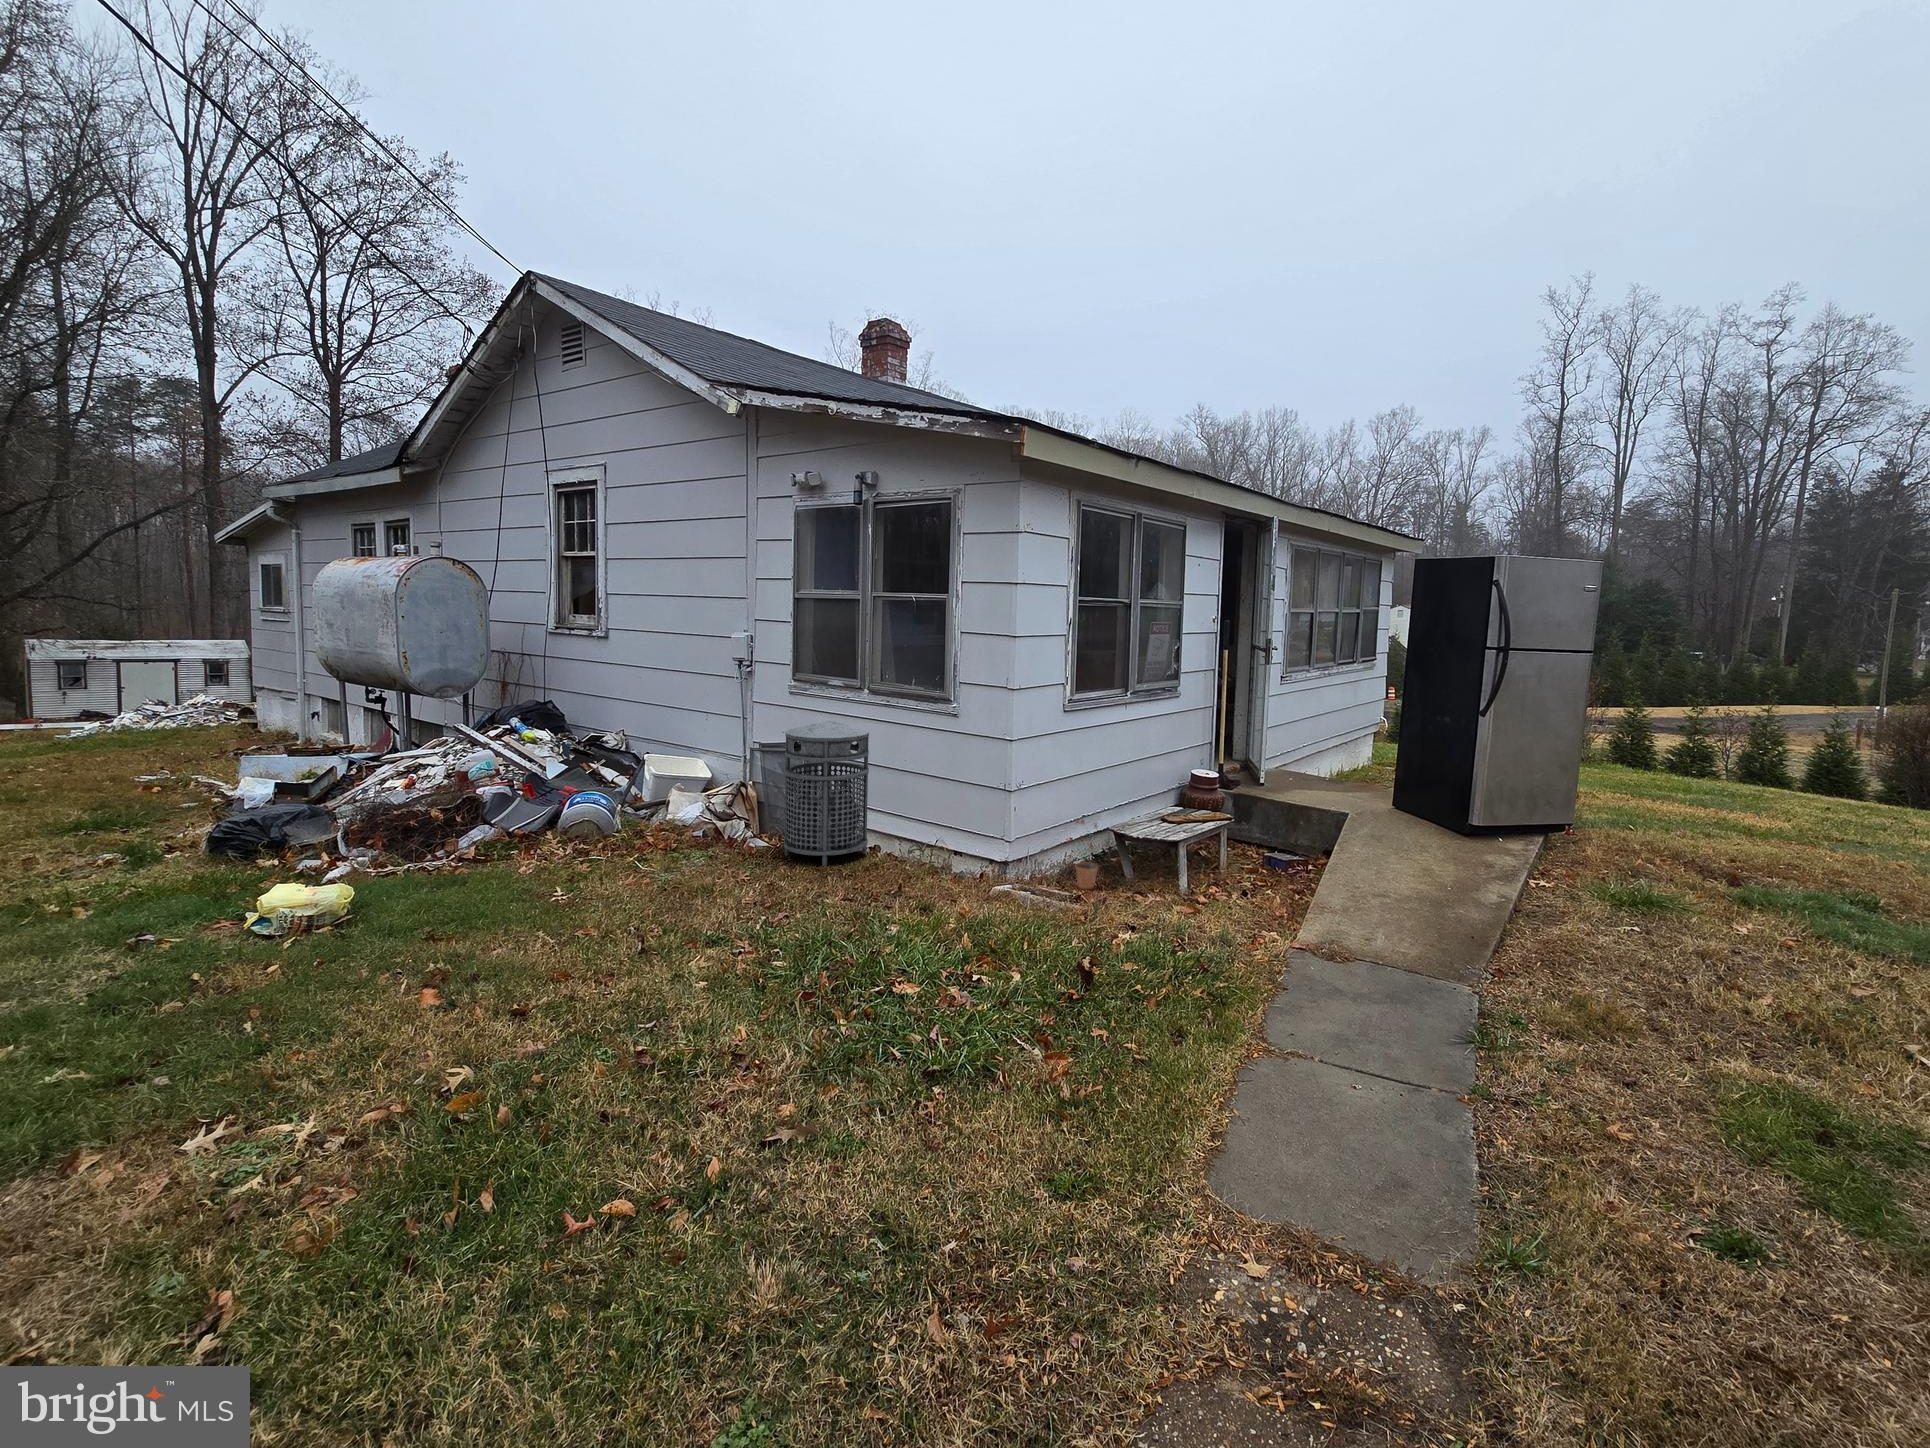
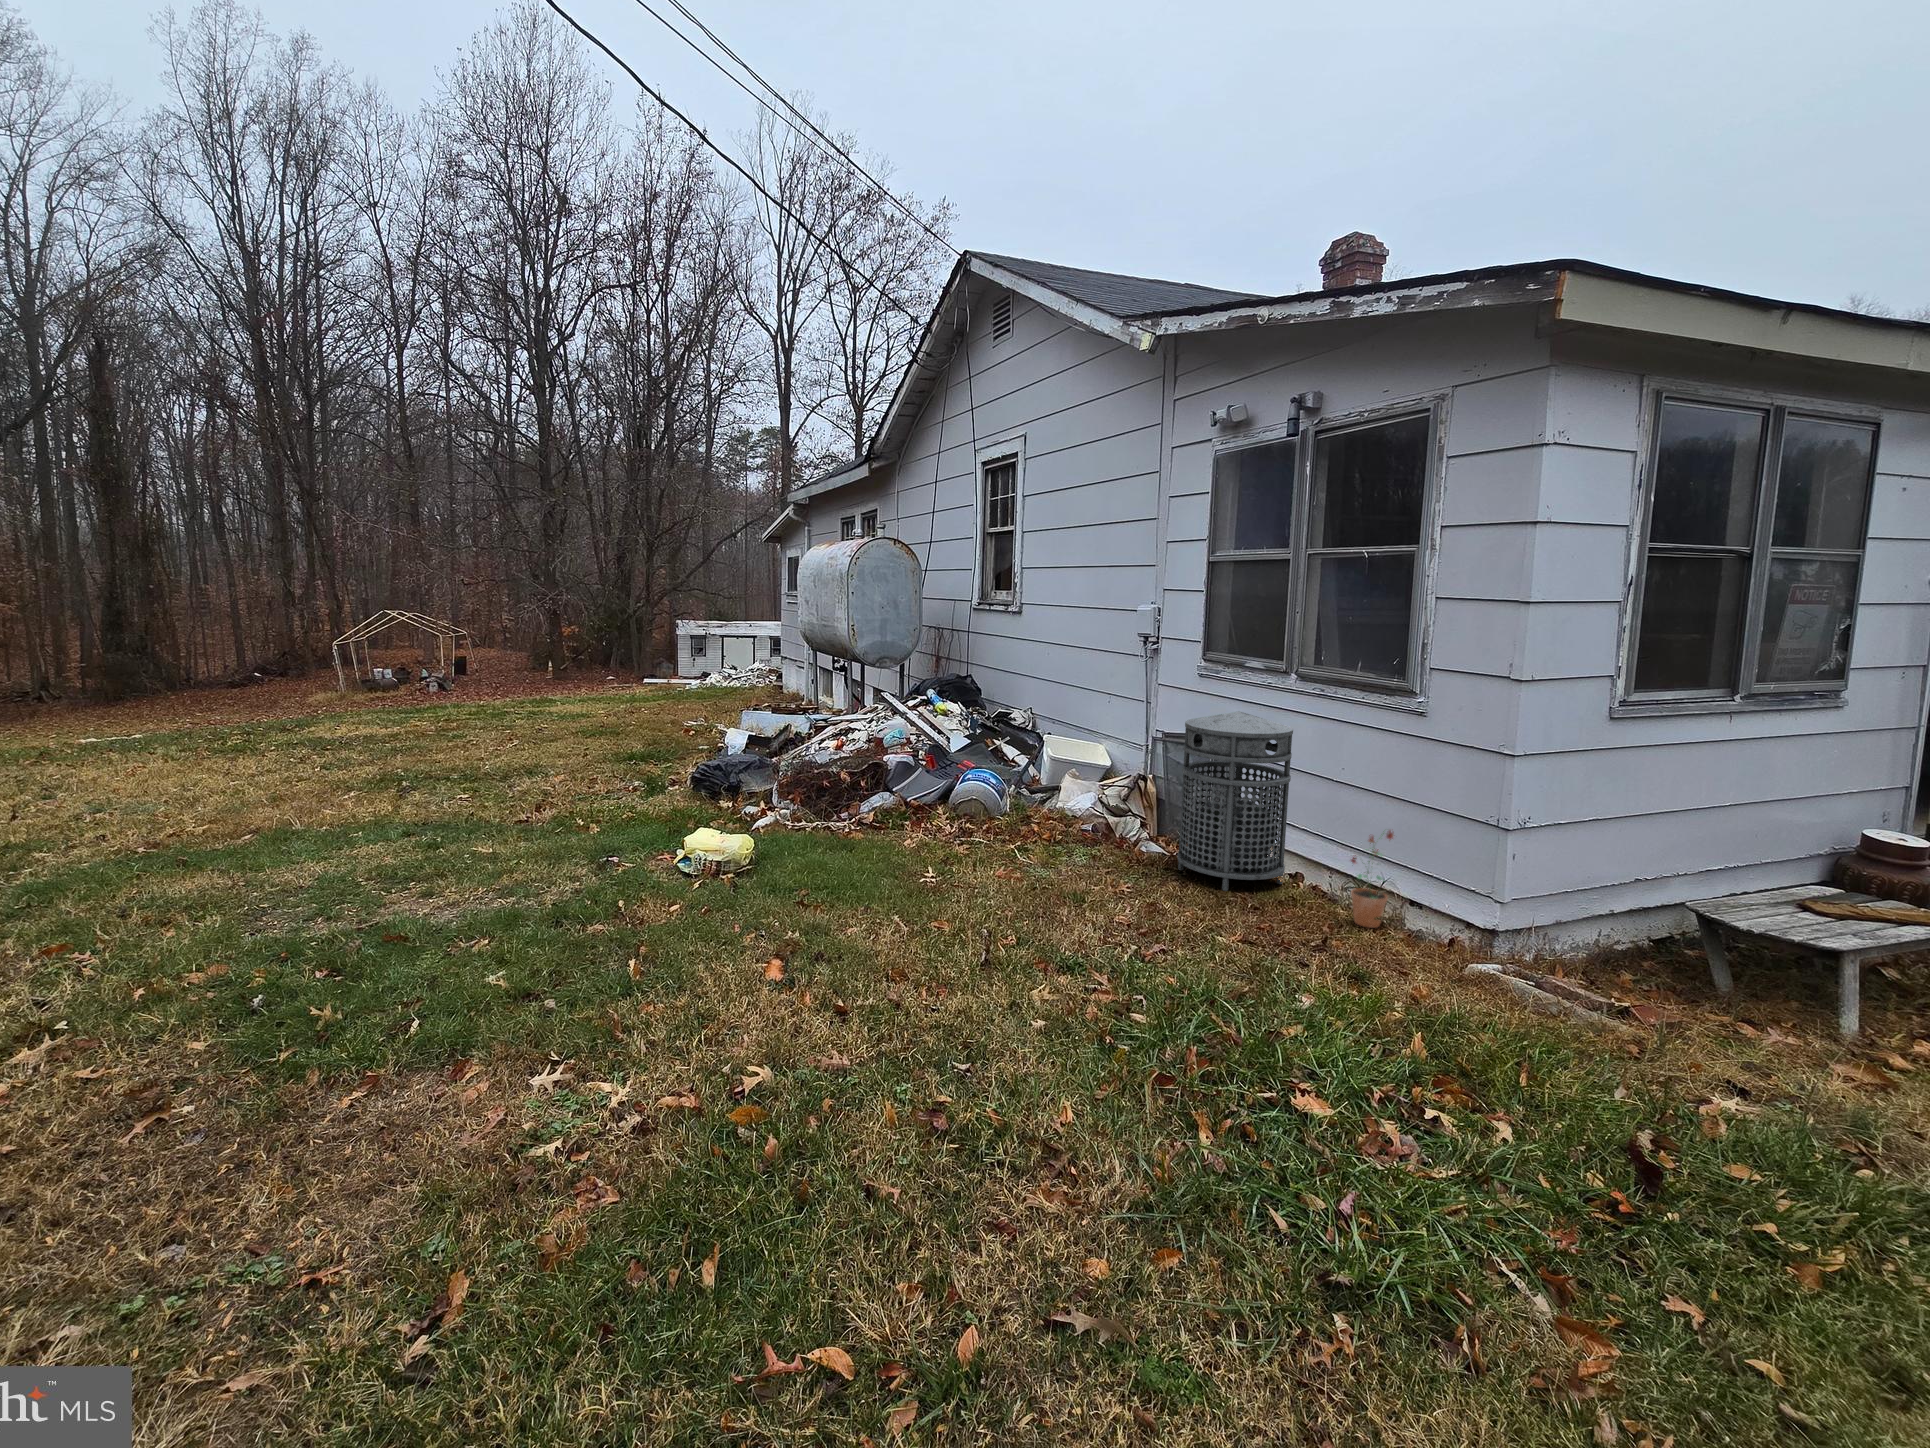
potted plant: present [1066,818,1099,889] -> present [1351,830,1393,928]

